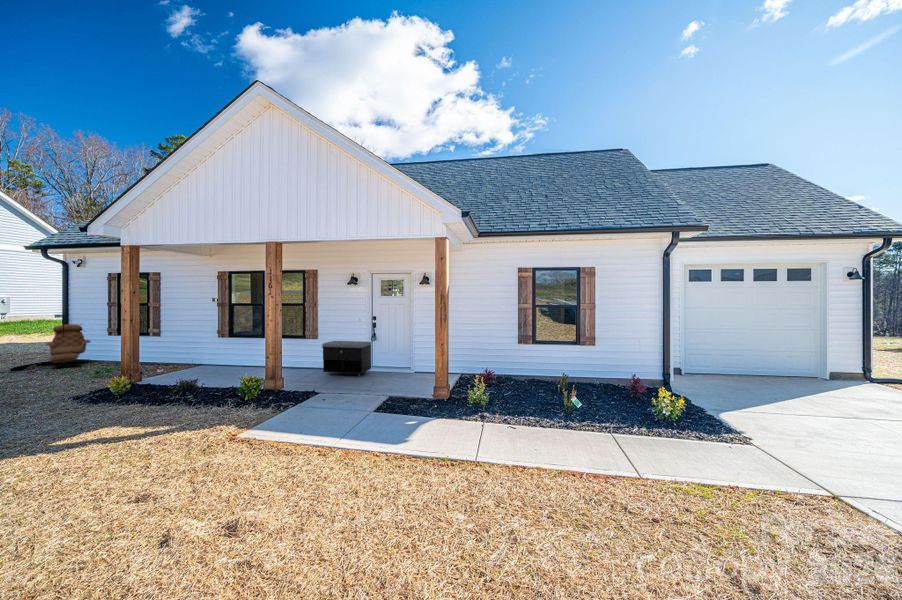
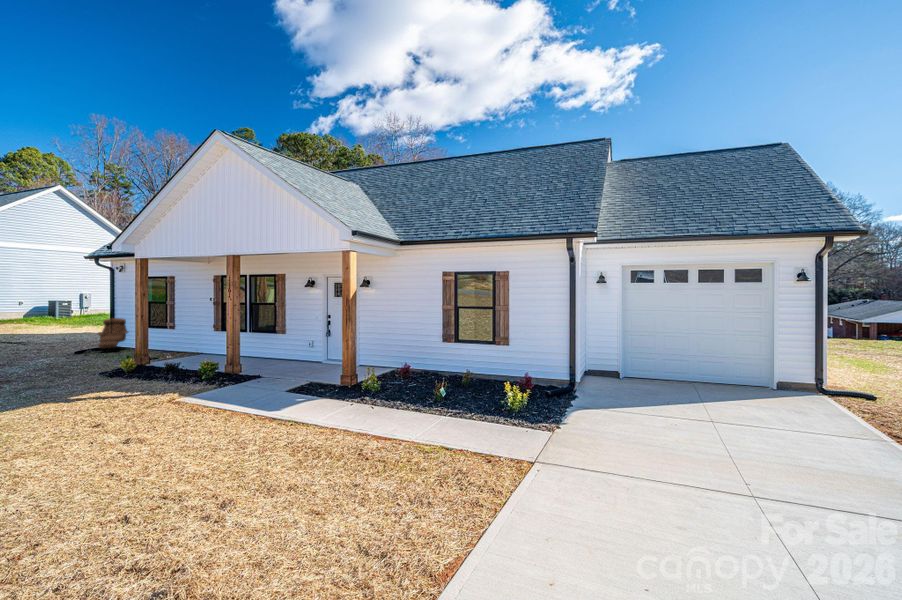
storage bench: present [322,341,371,376] -> none [283,336,325,367]

